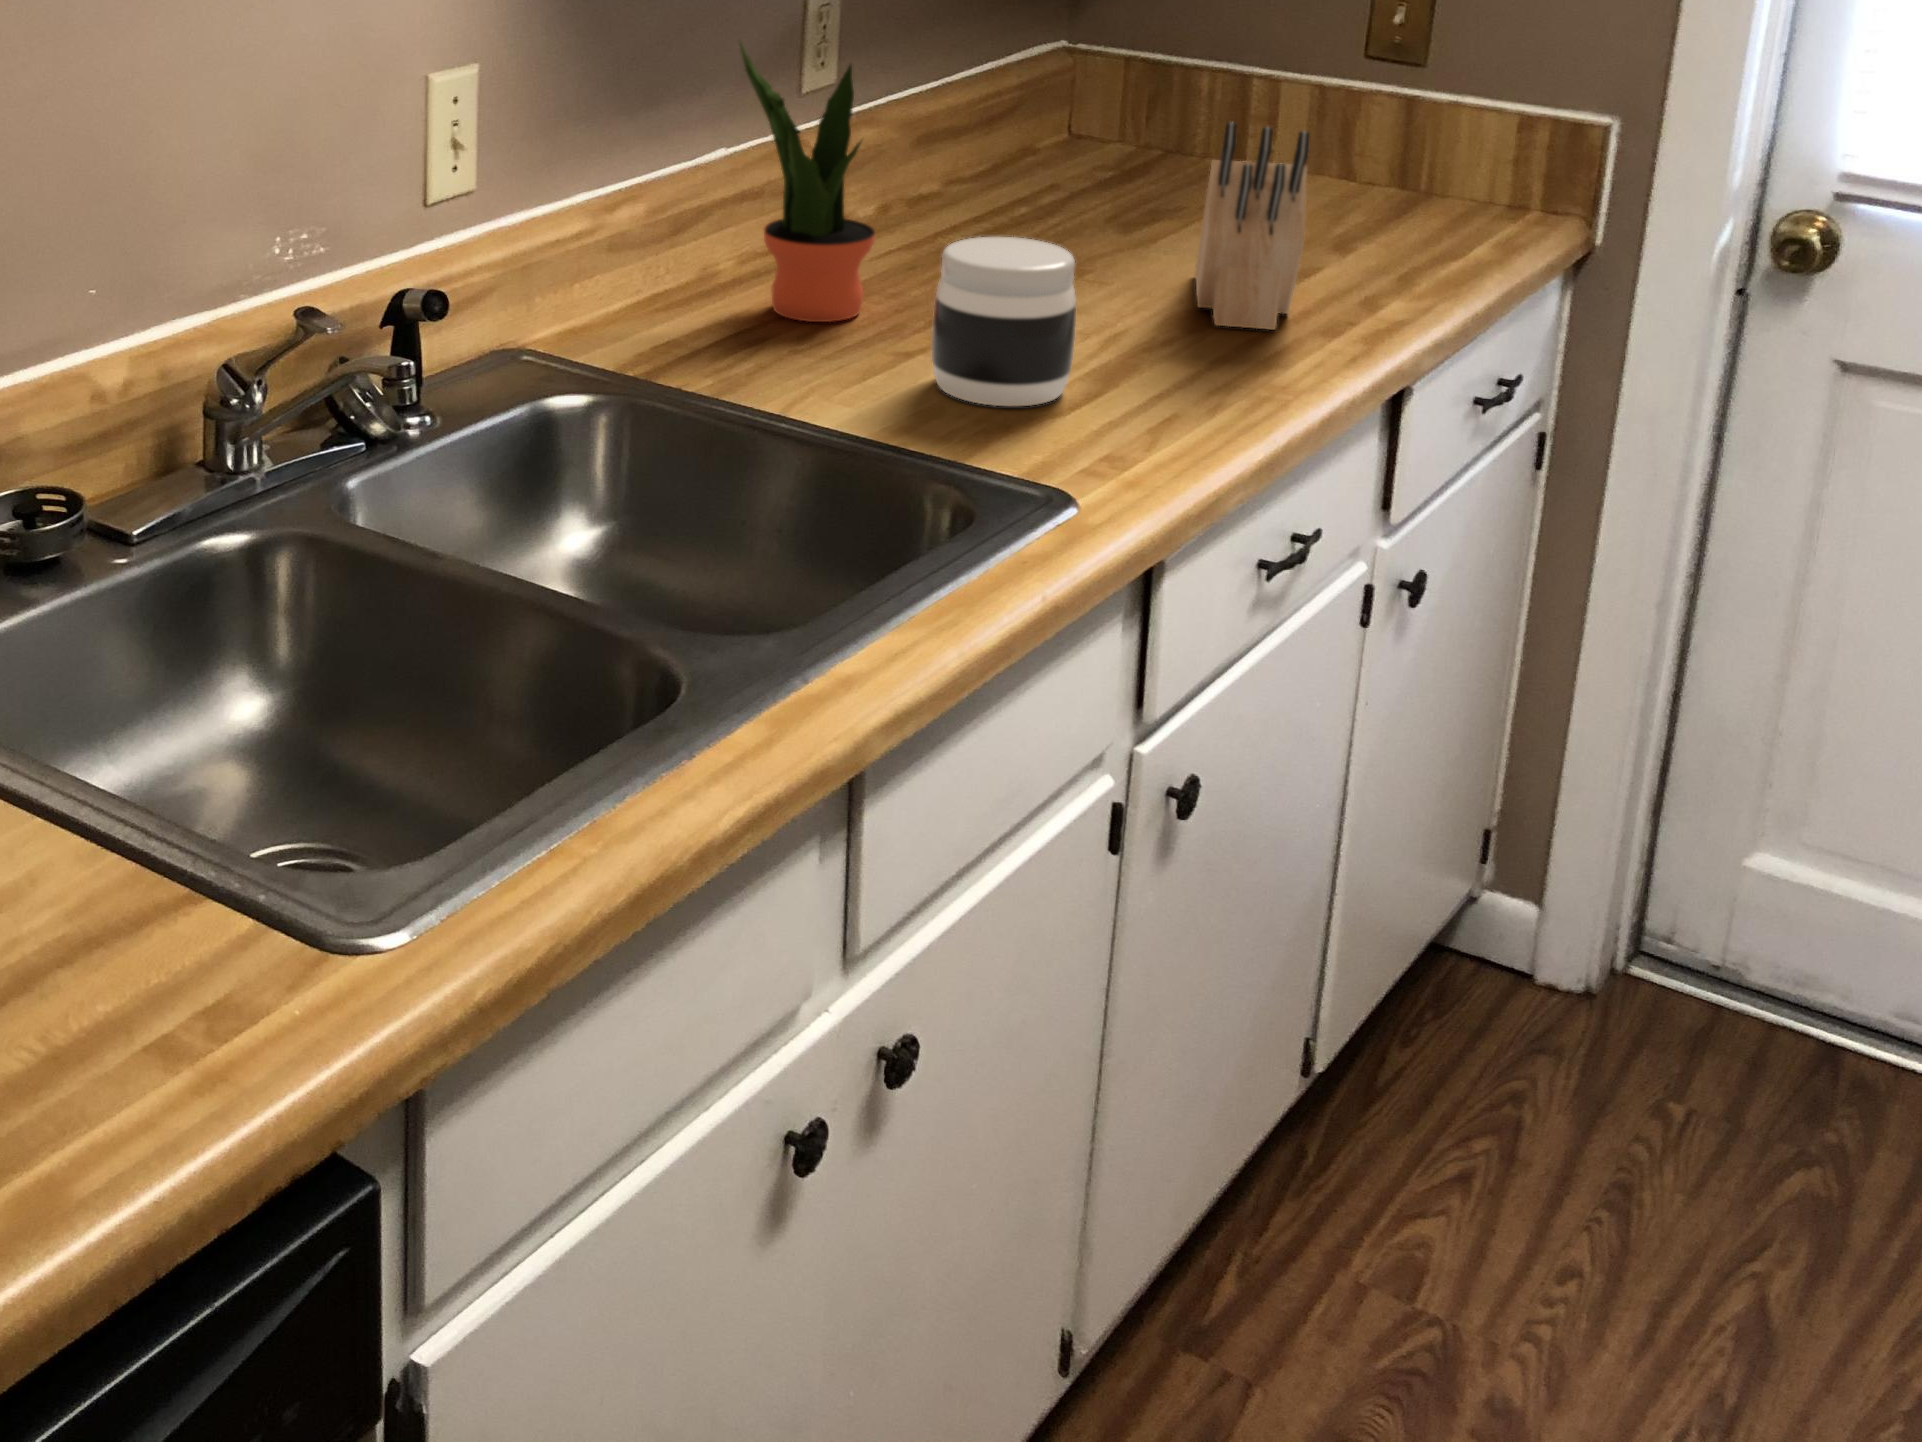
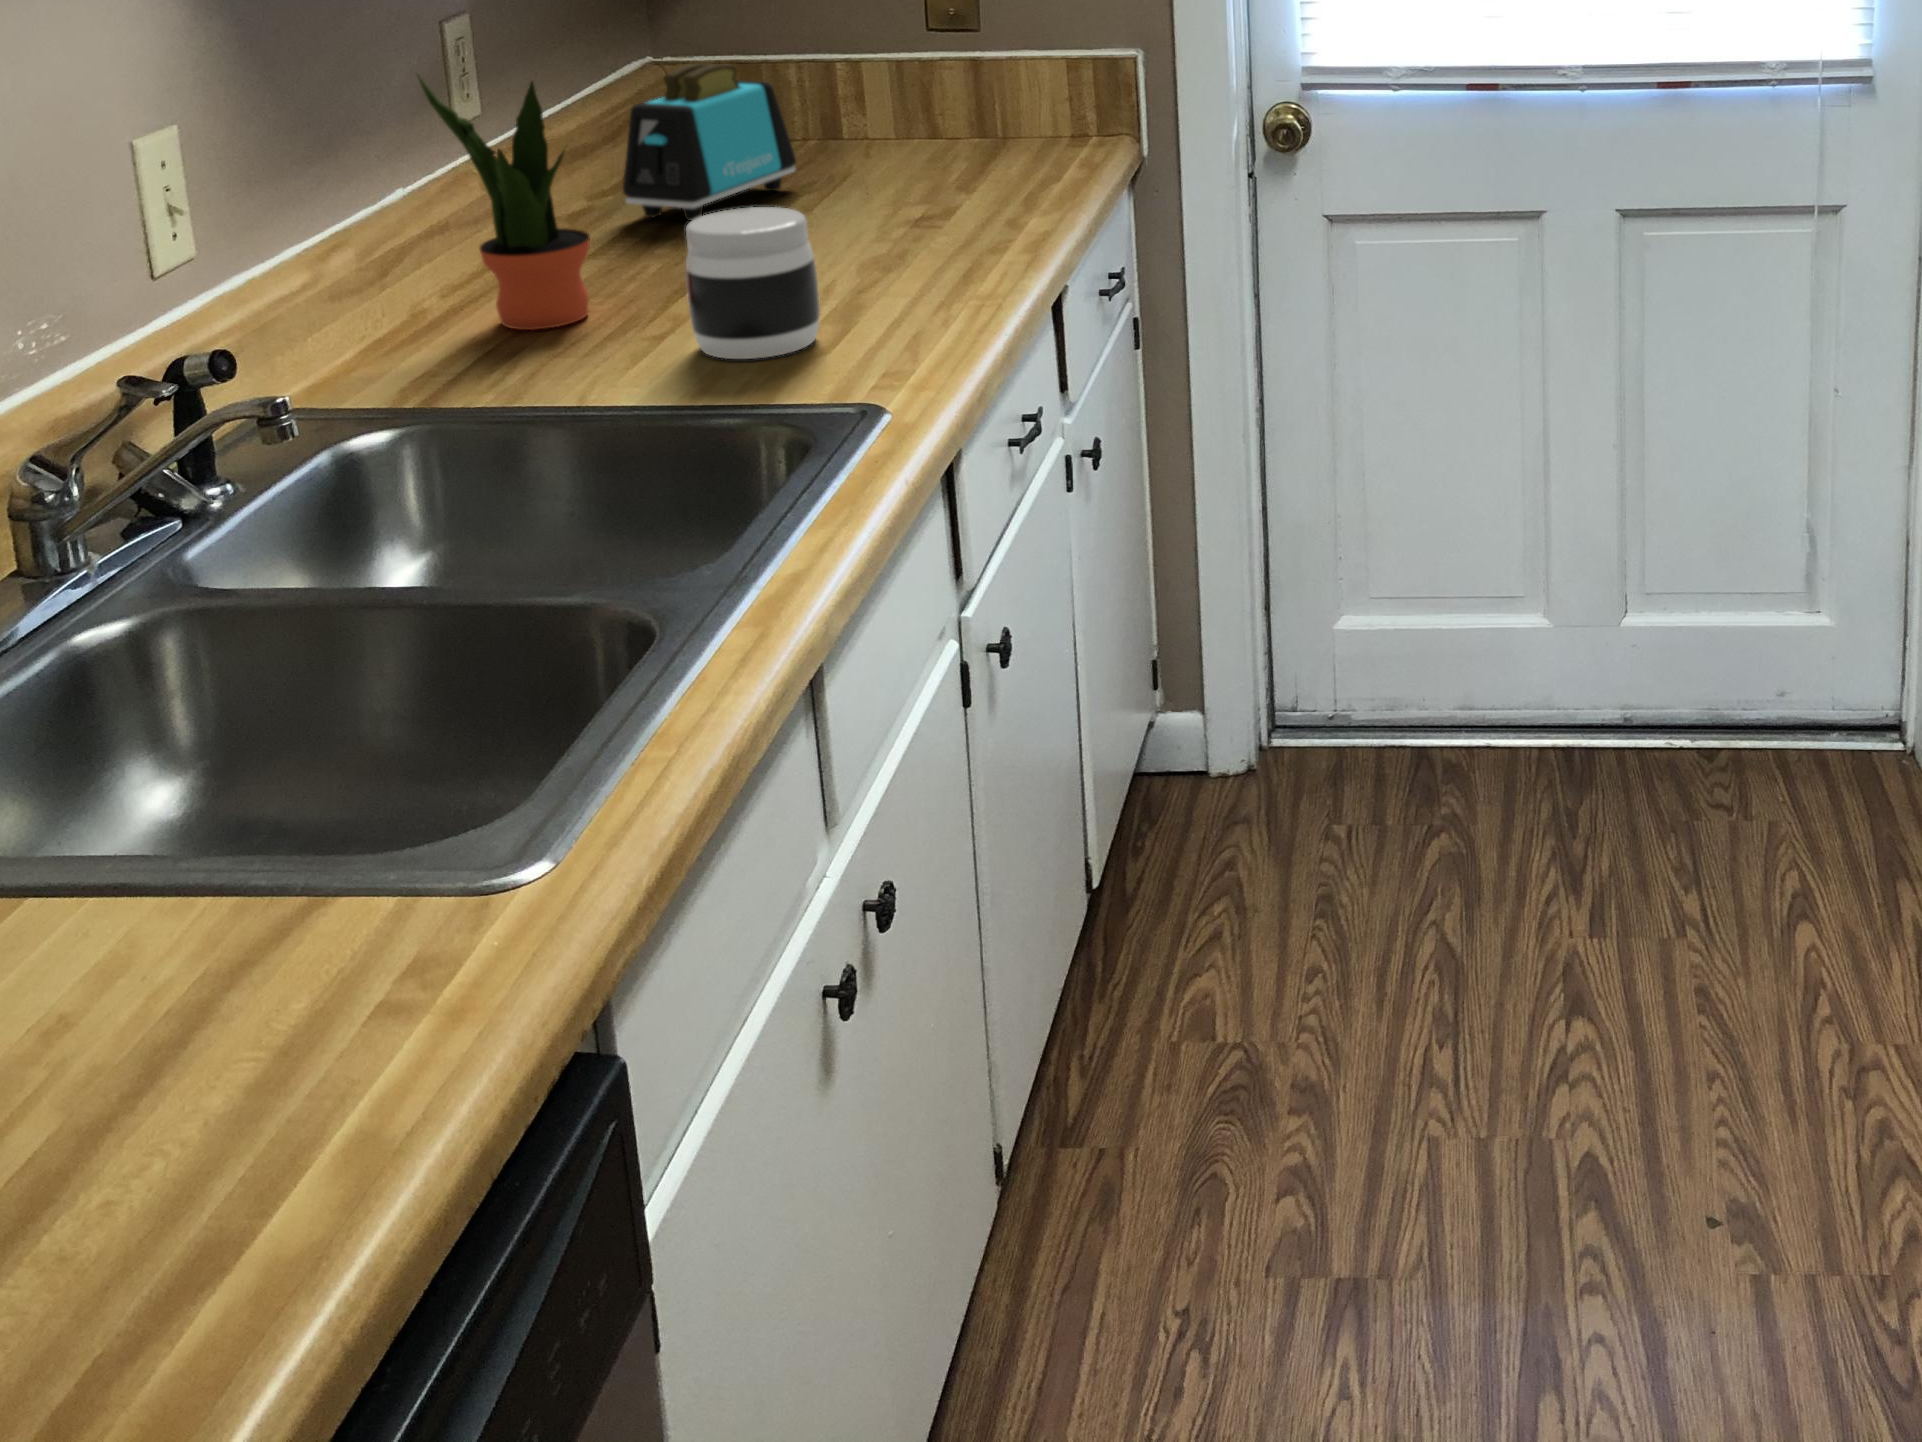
toaster: none [967,63,1165,230] -> present [623,63,796,220]
knife block: present [1195,123,1309,330] -> none [860,79,969,263]

